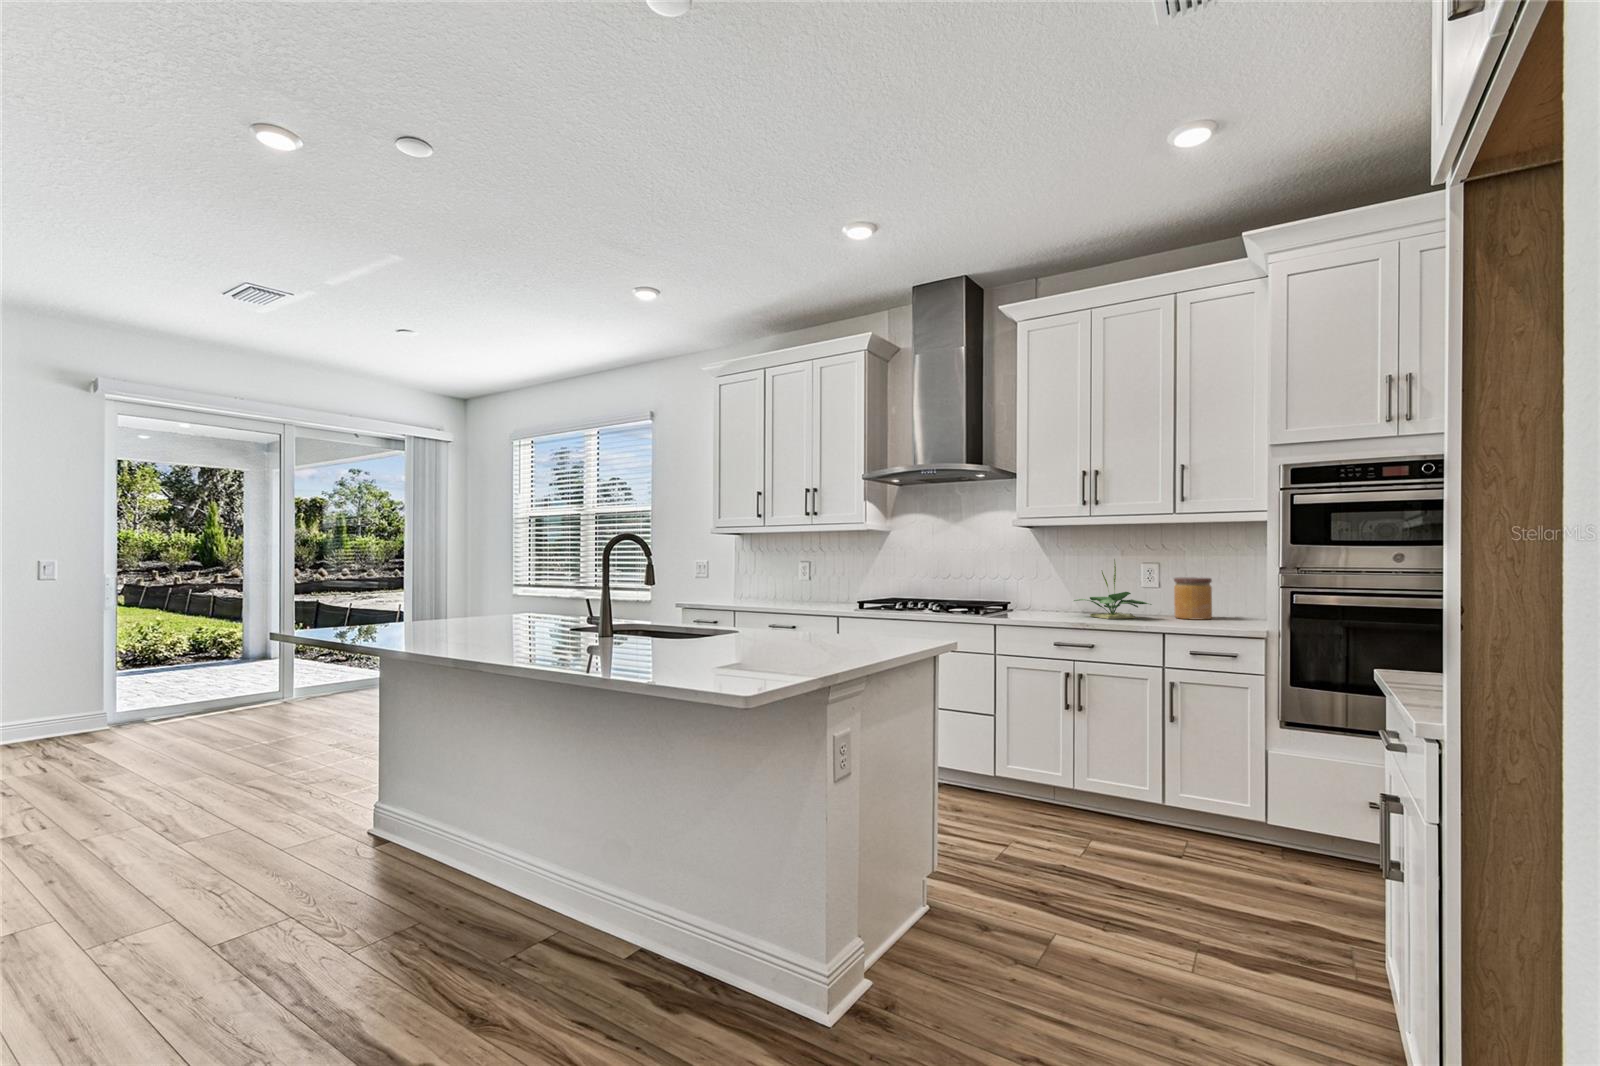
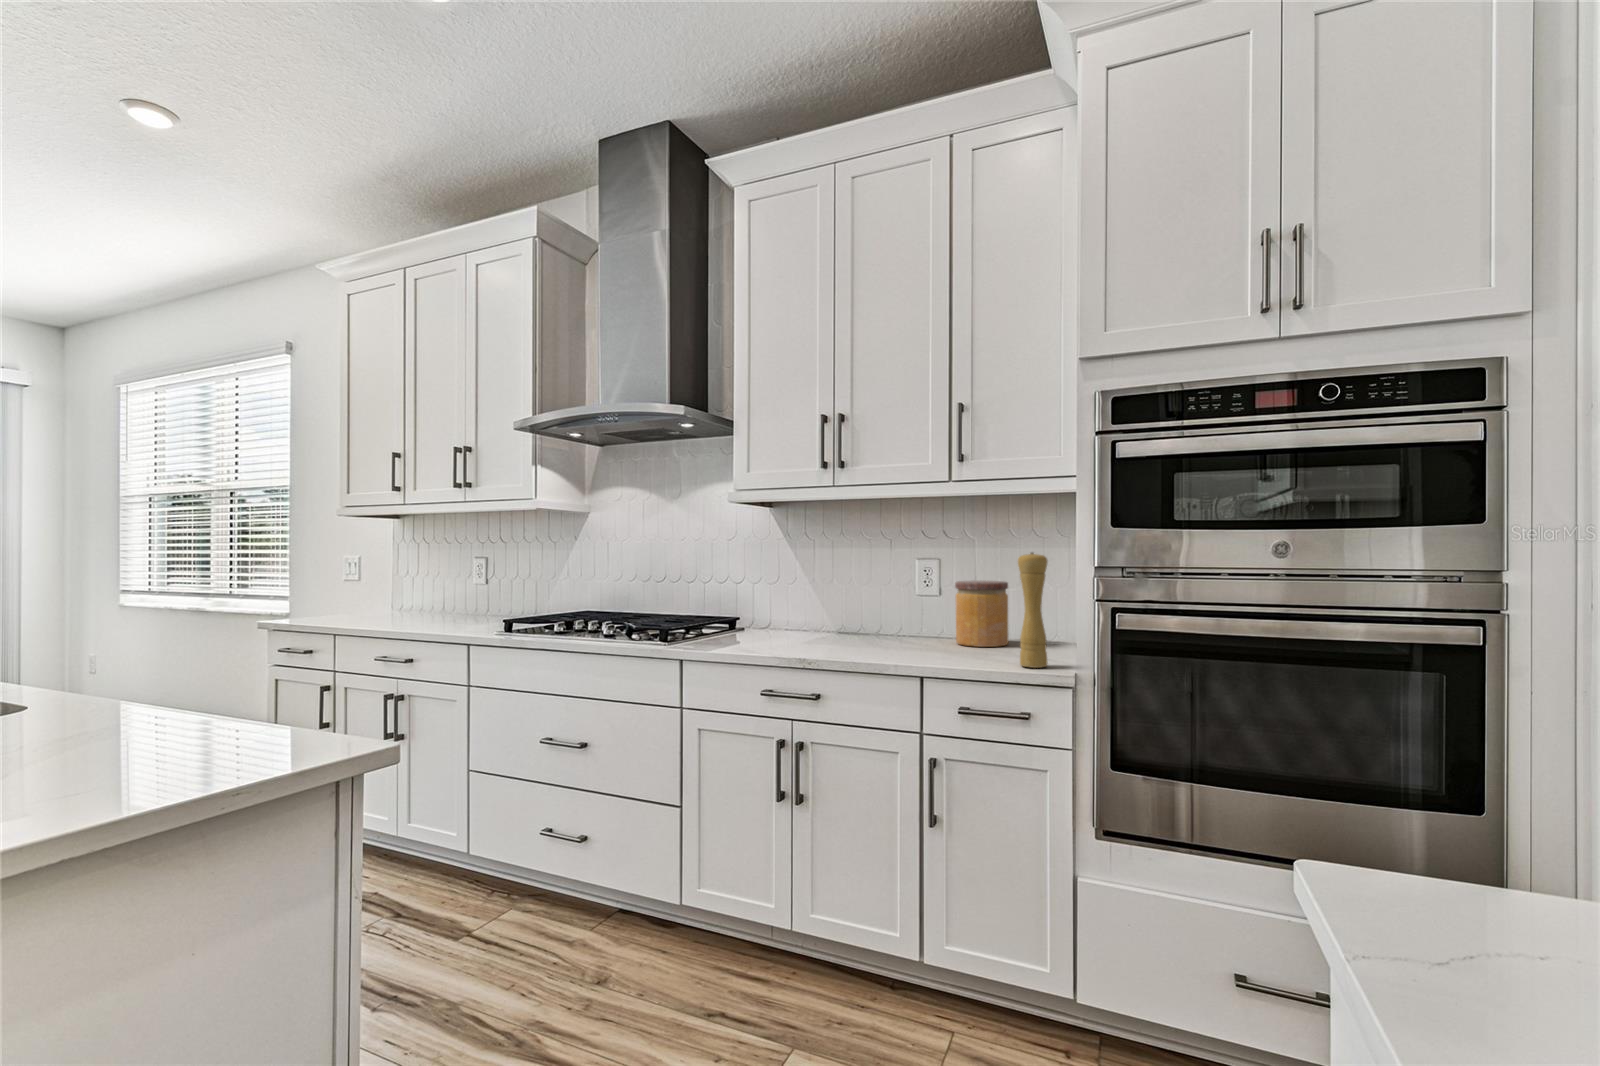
pepper mill: none [1227,559,1247,628] -> present [1018,552,1048,668]
potted plant: present [1074,560,1152,619] -> none [805,552,919,647]

